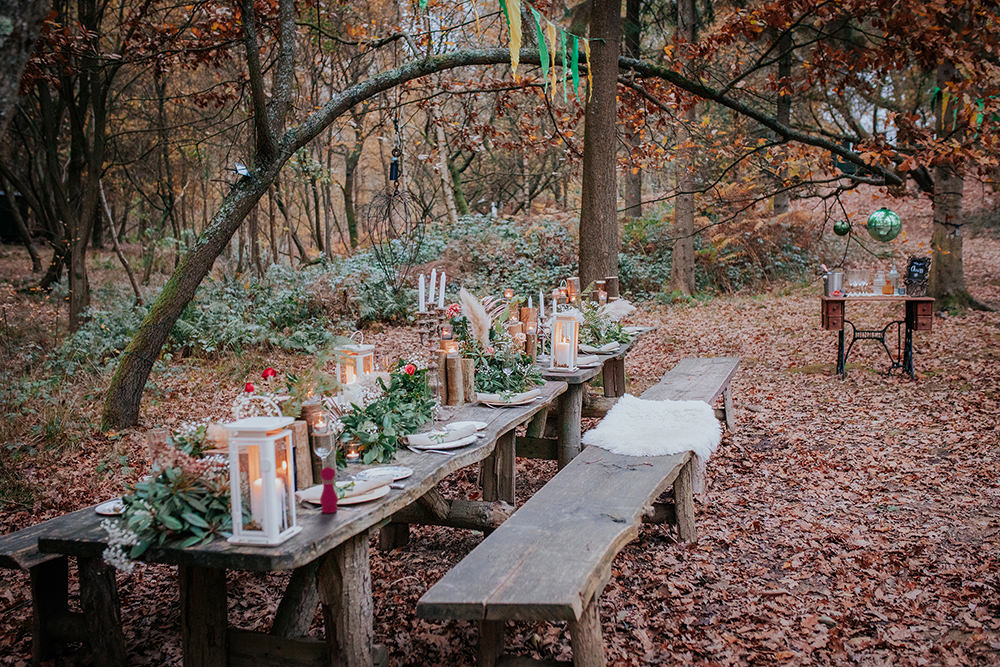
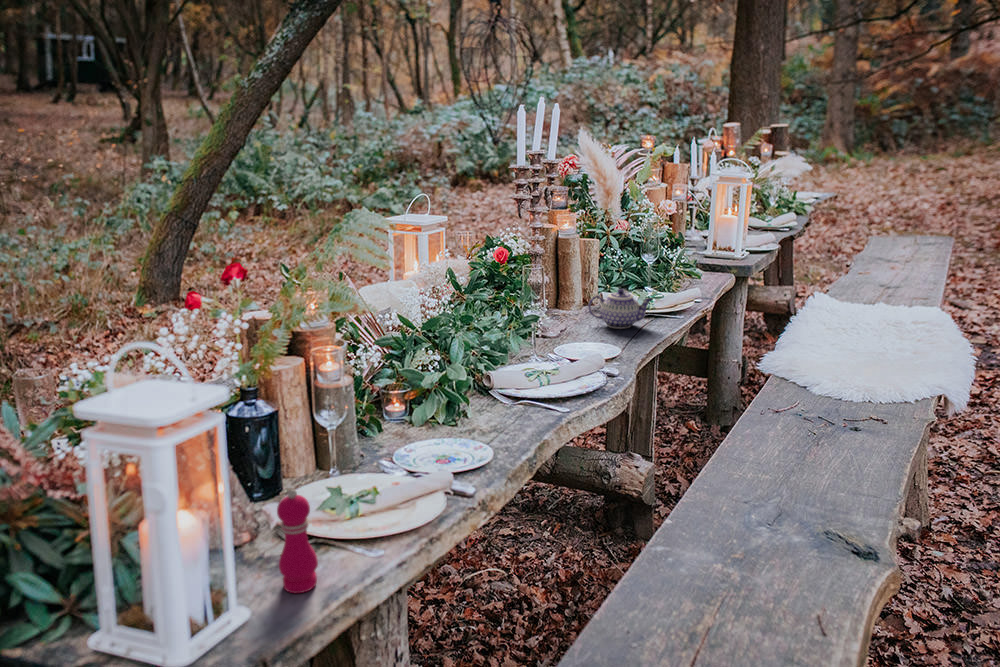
teapot: none [467,389,507,414] -> present [588,289,652,329]

